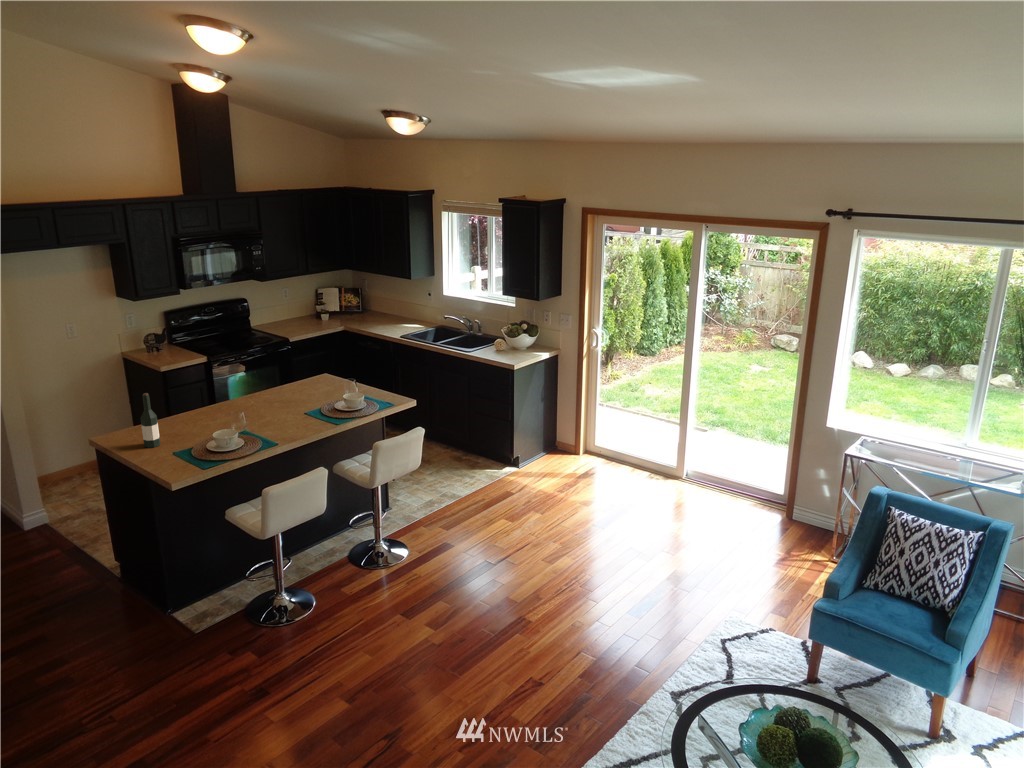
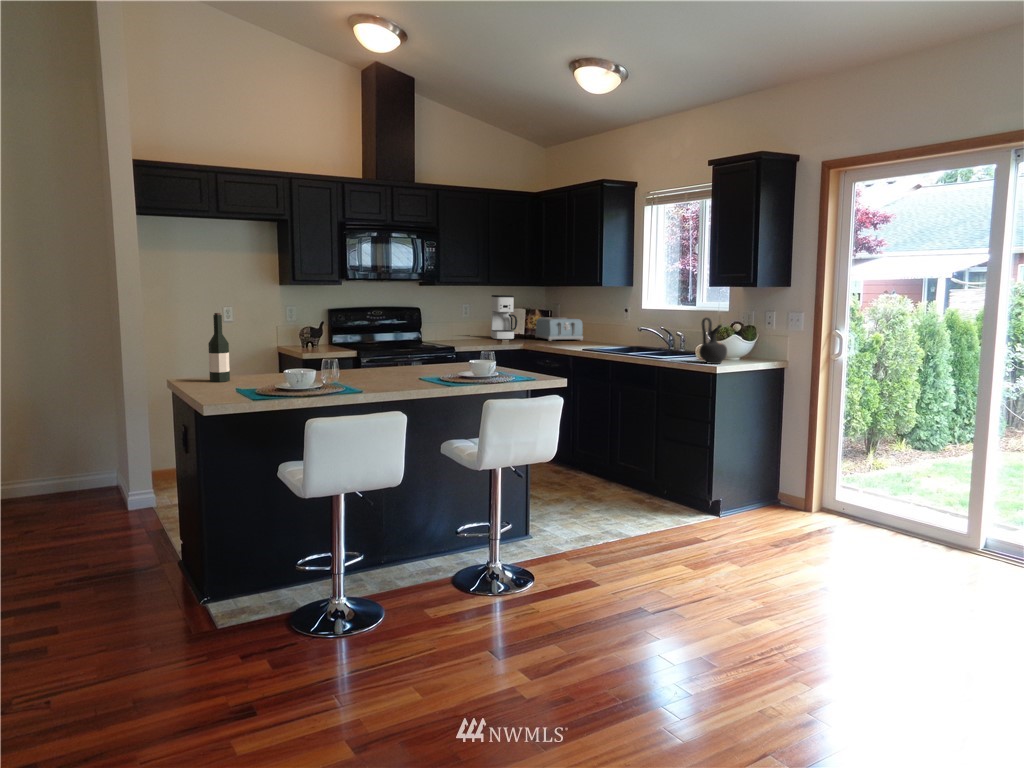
coffee maker: none [312,284,338,325] -> present [491,295,517,339]
toaster: none [352,298,395,324] -> present [535,318,583,341]
ceramic jug: none [499,322,519,357] -> present [699,318,727,364]

